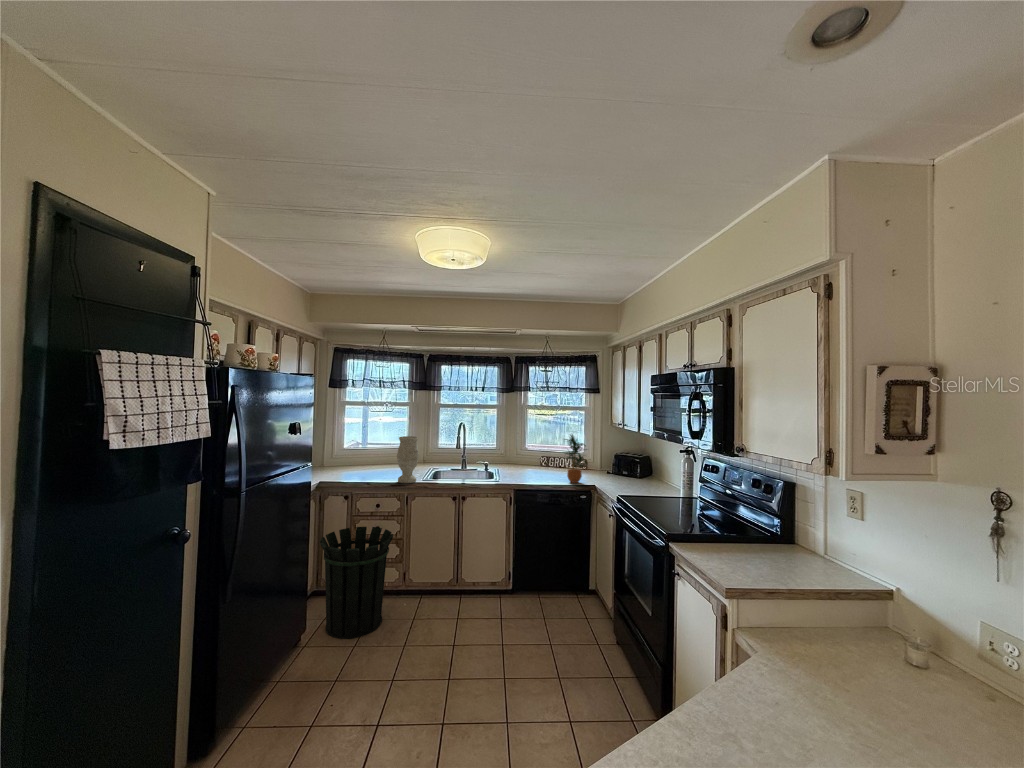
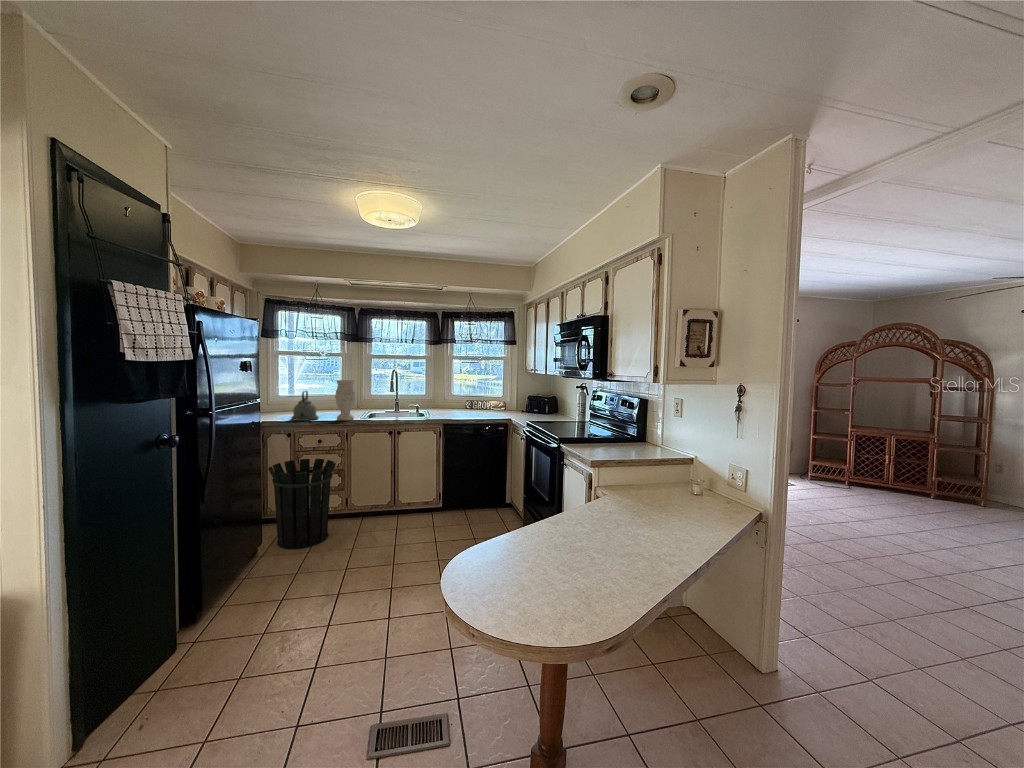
potted plant: present [566,435,586,483] -> none [483,376,505,418]
kettle: none [350,447,379,482] -> present [291,391,318,421]

